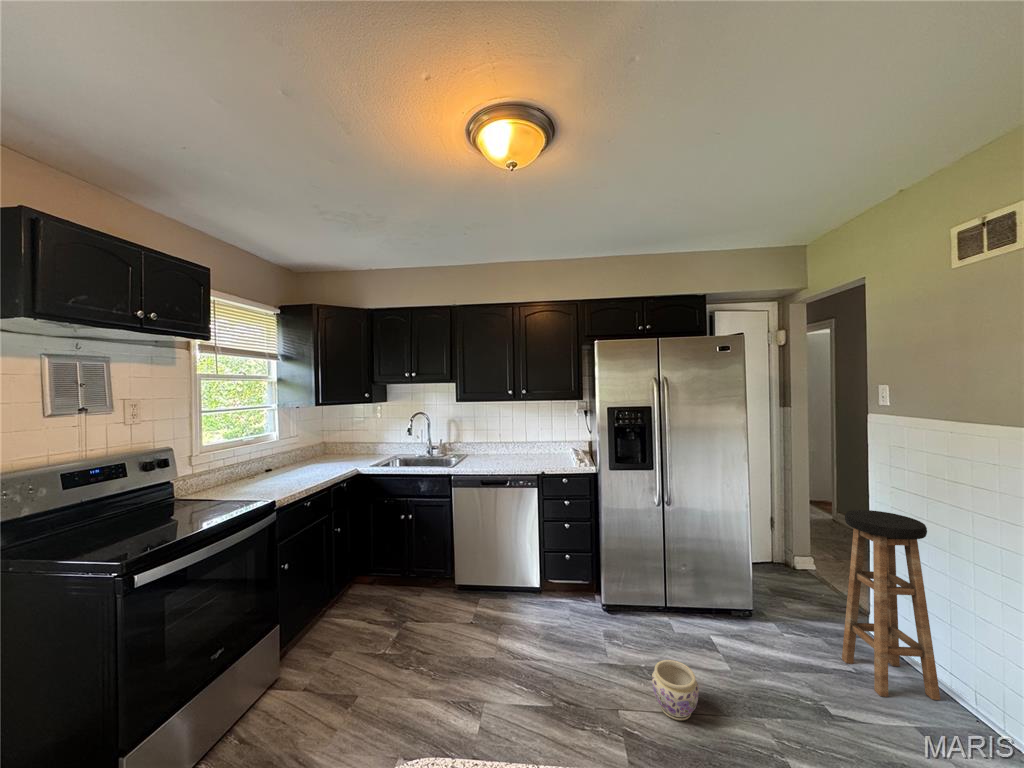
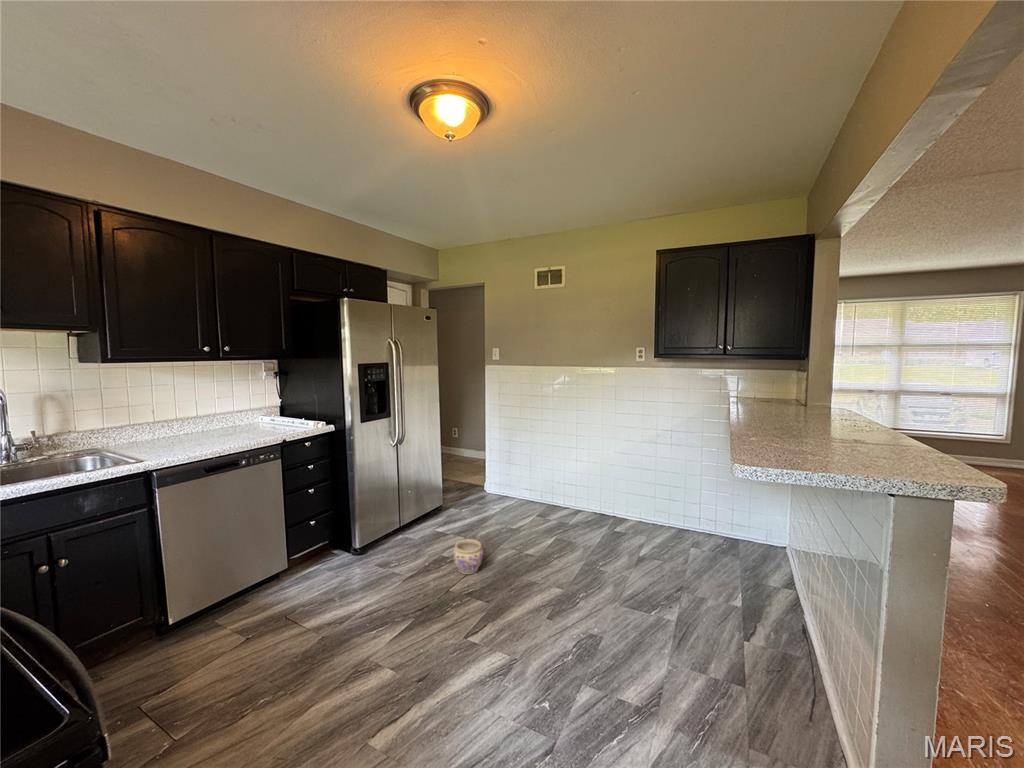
bar stool: present [842,510,940,700] -> none [490,419,528,514]

